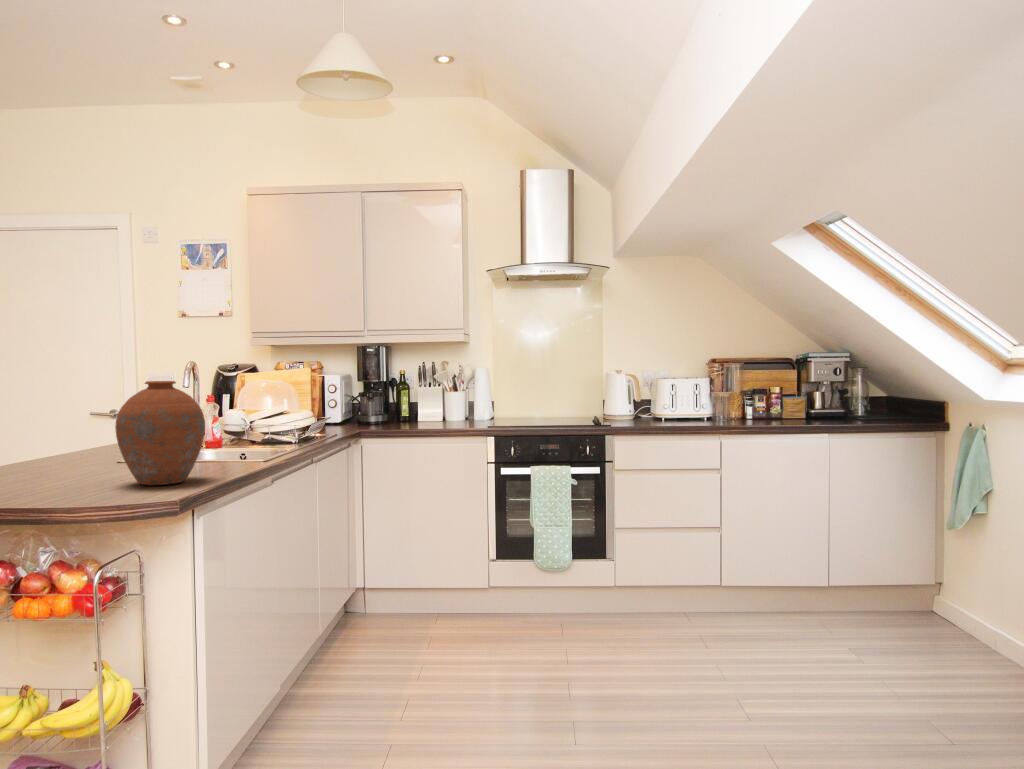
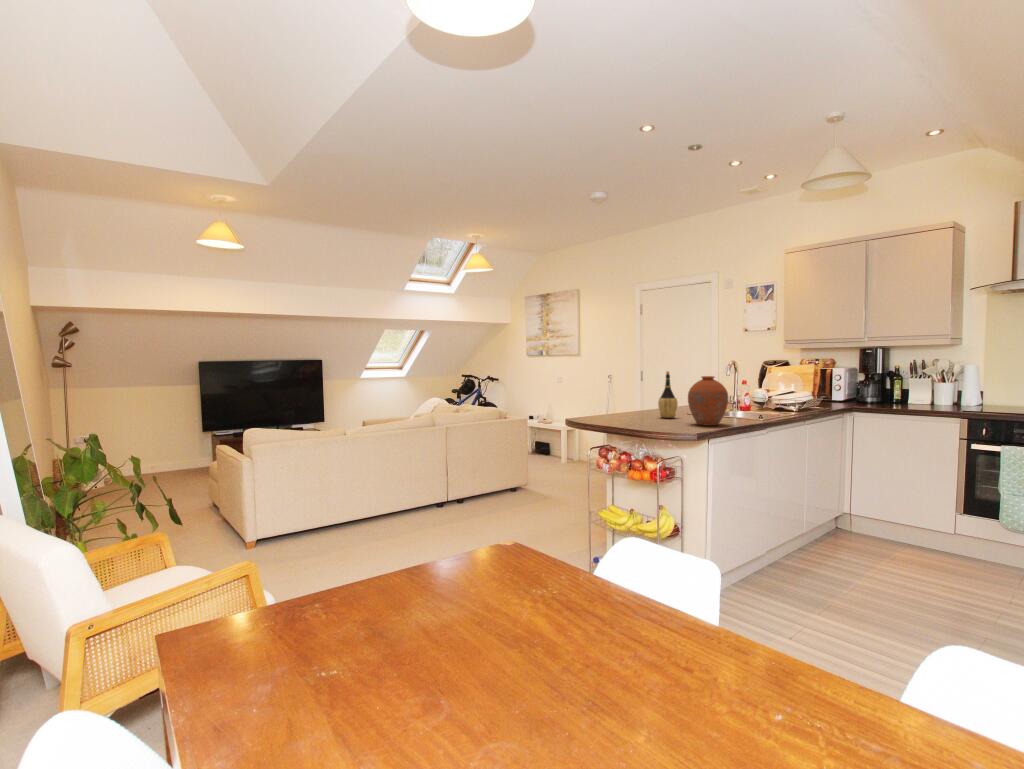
wine bottle: none [36,374,85,478] -> present [658,371,678,418]

